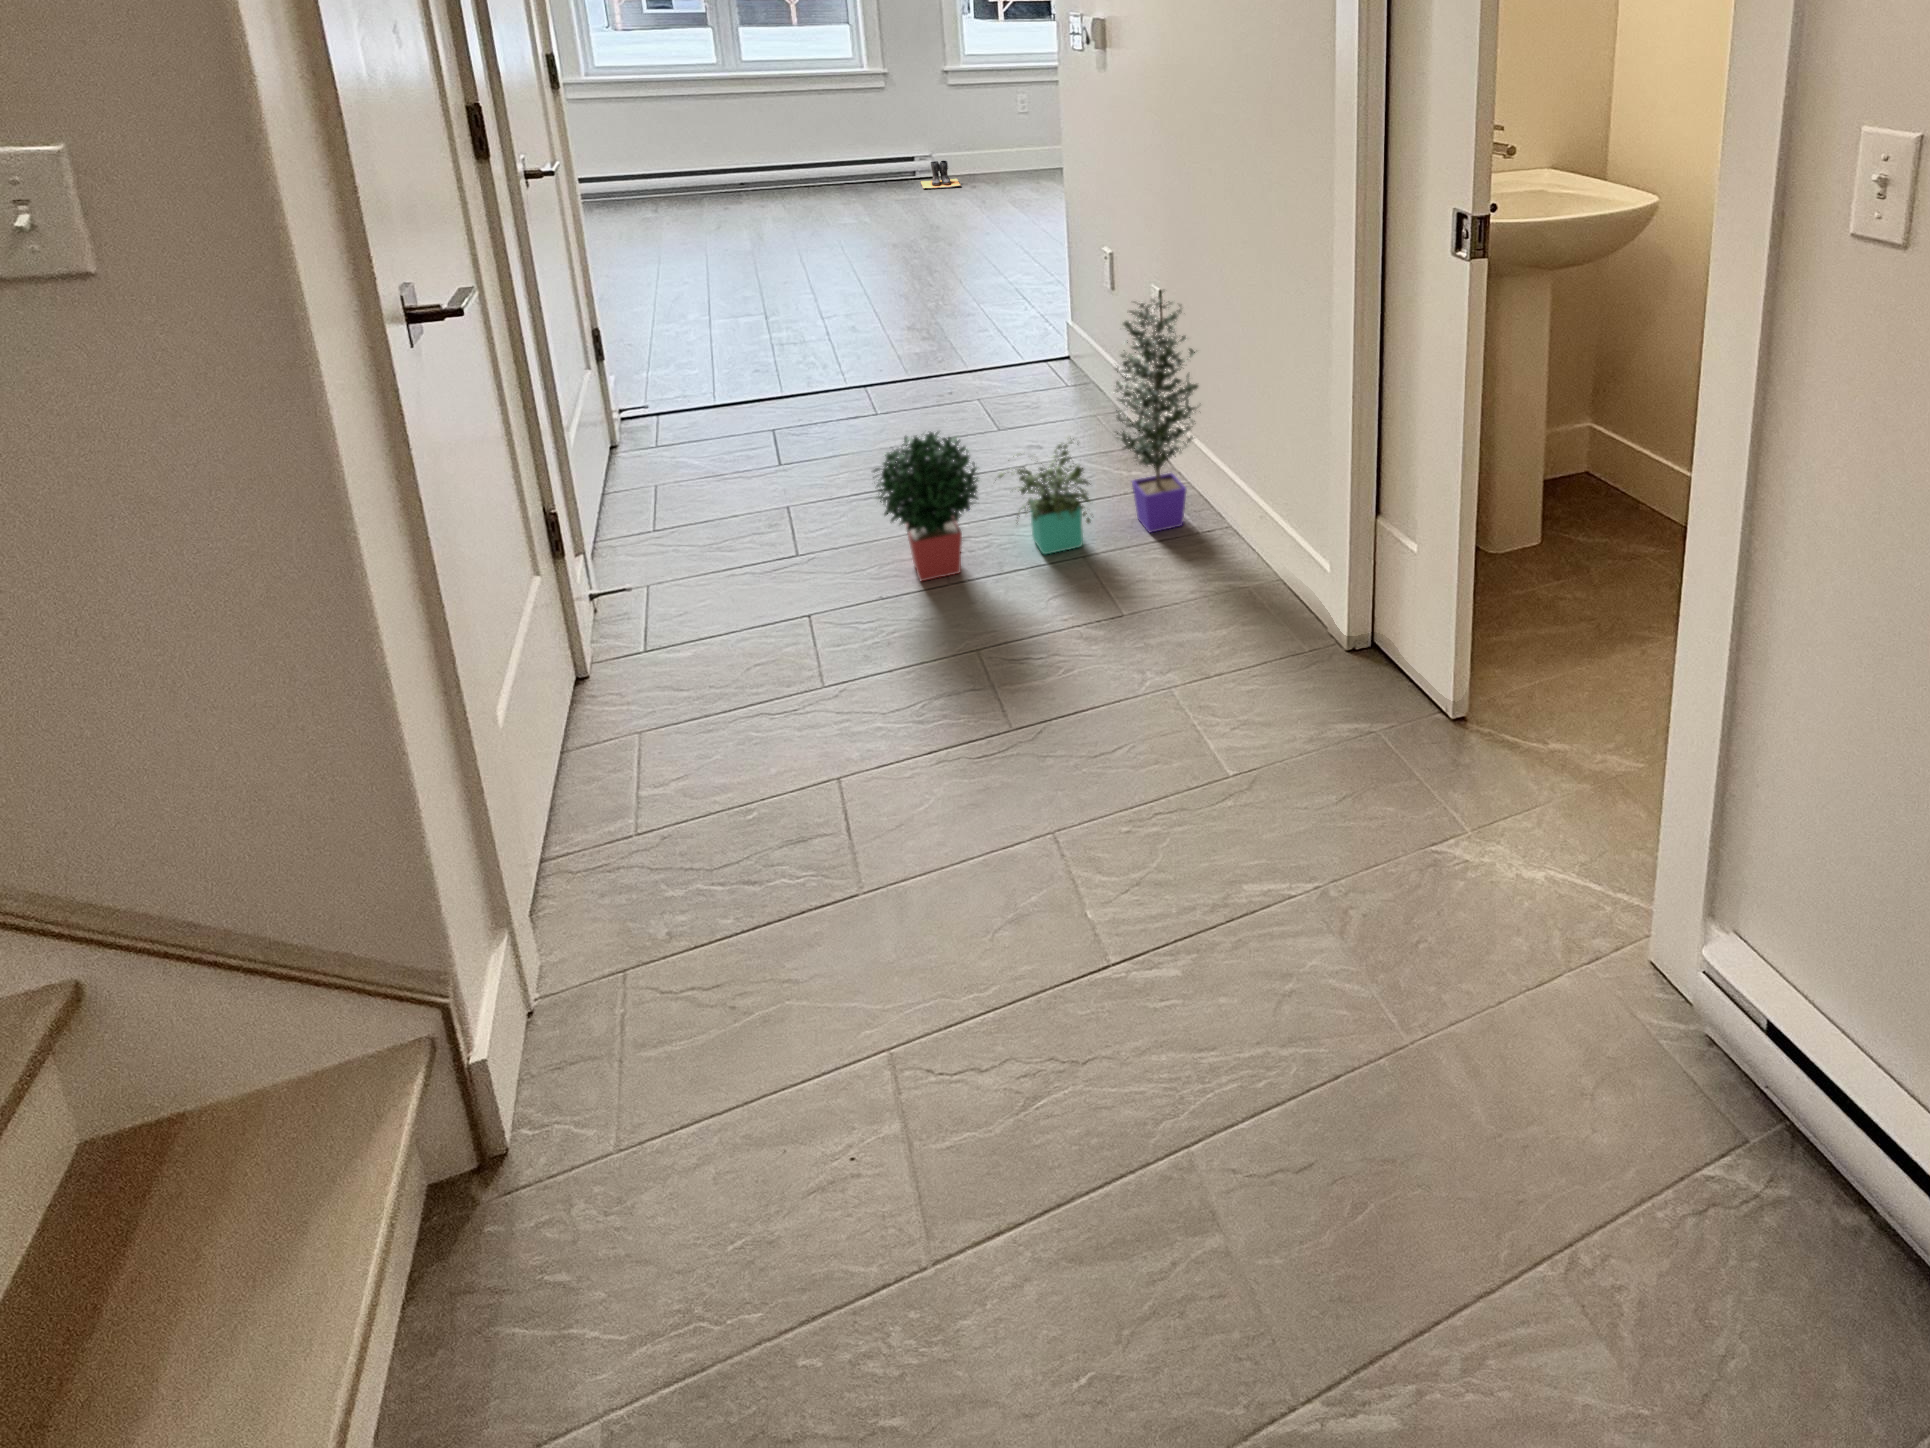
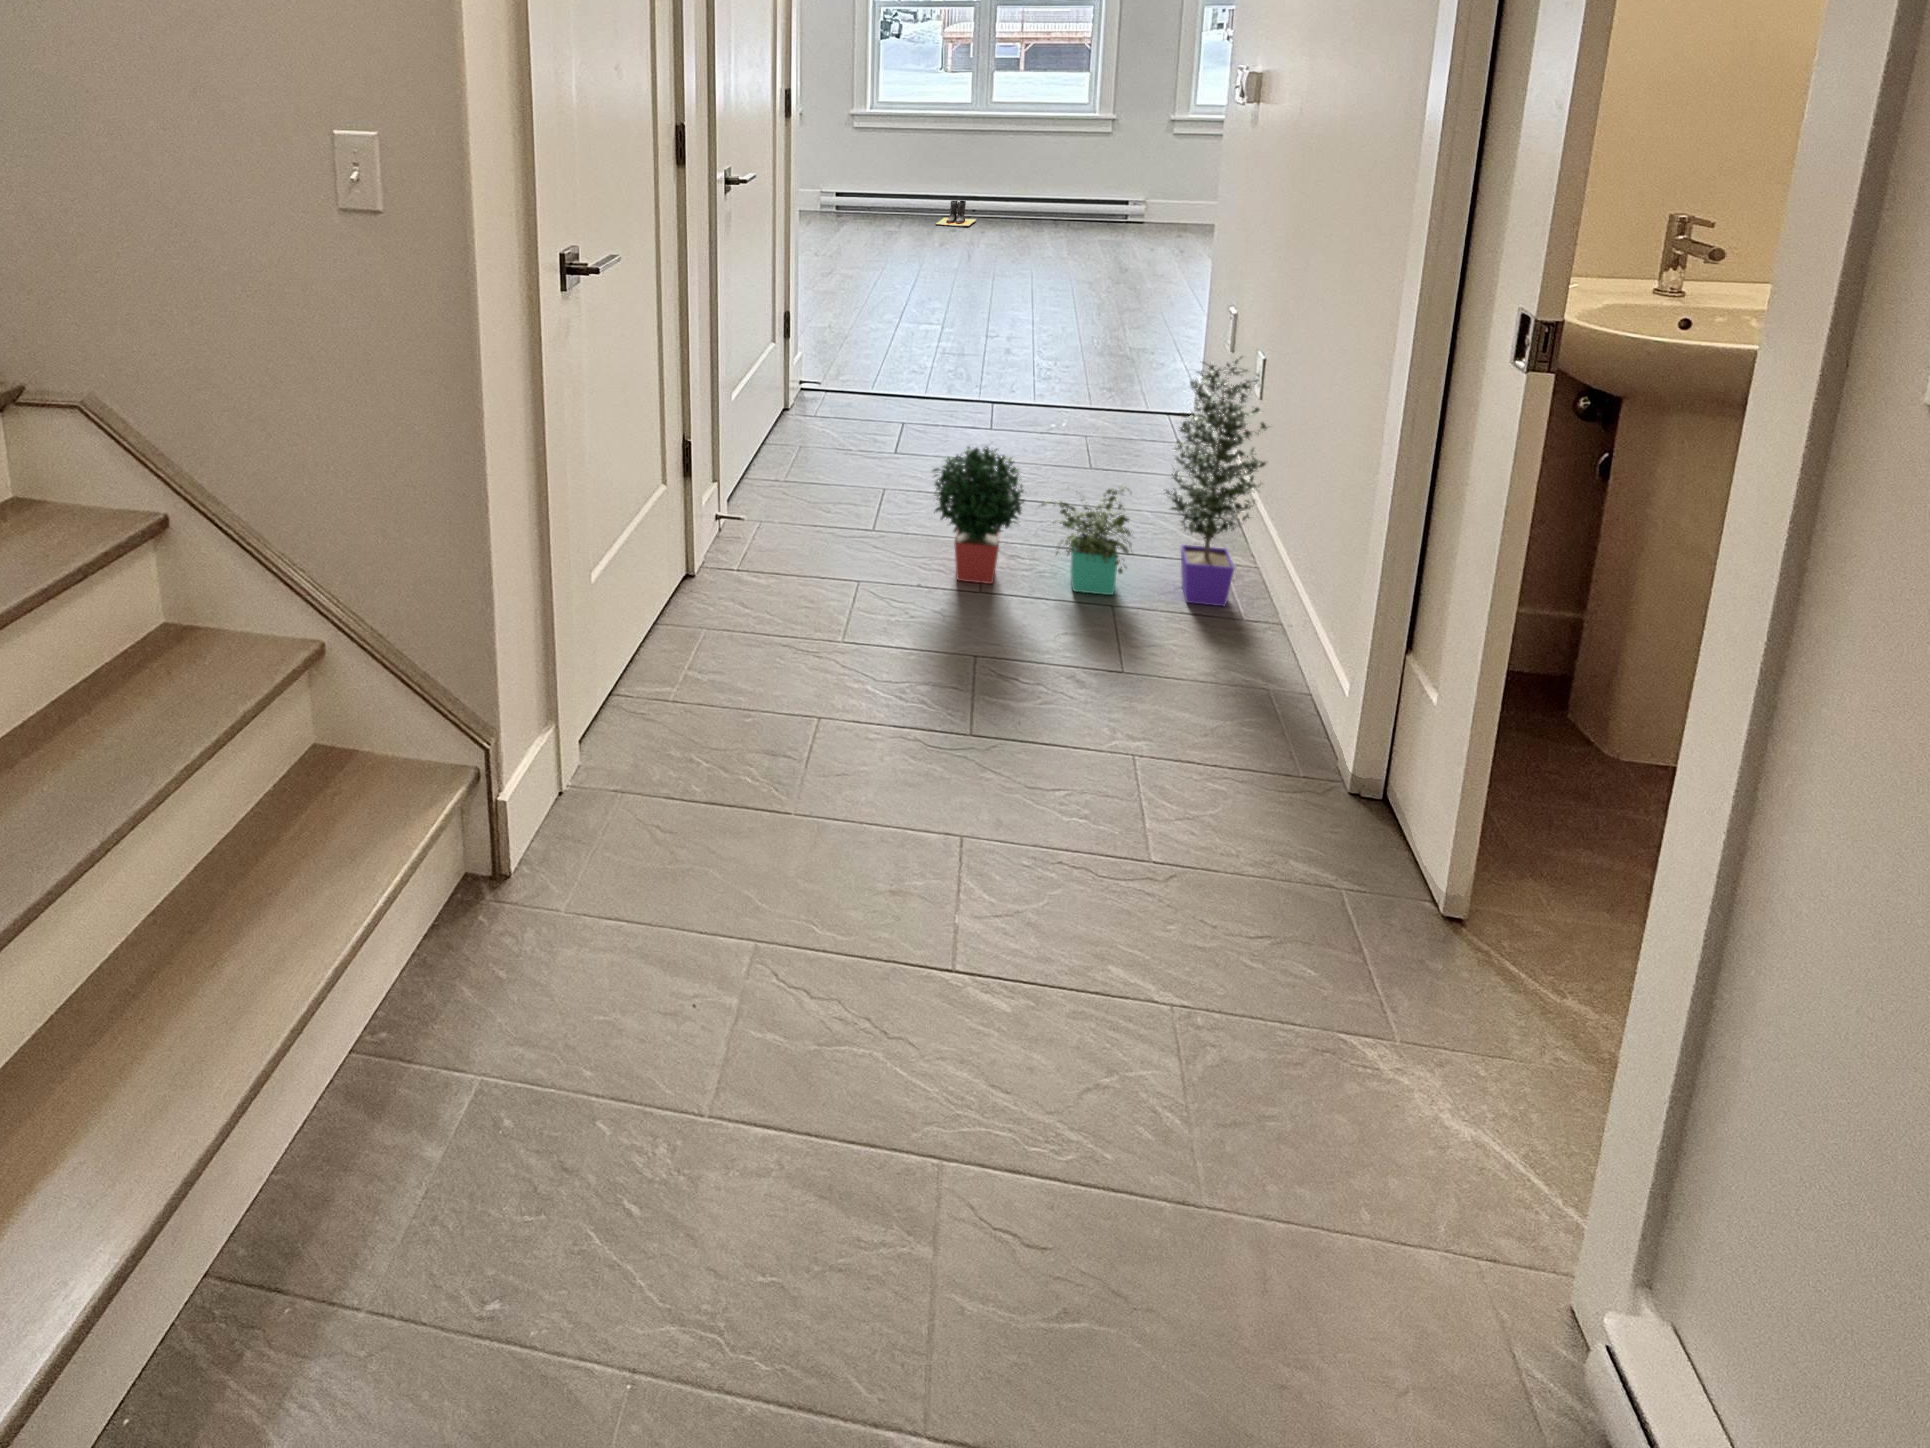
boots: present [921,161,961,189] -> present [936,200,976,226]

